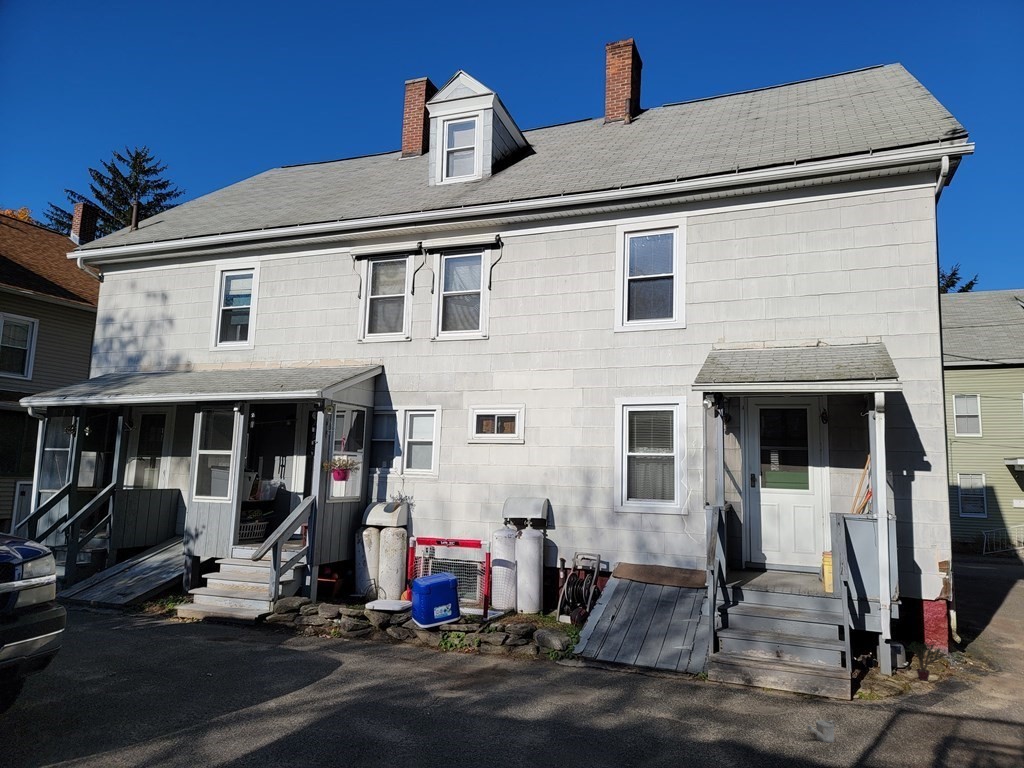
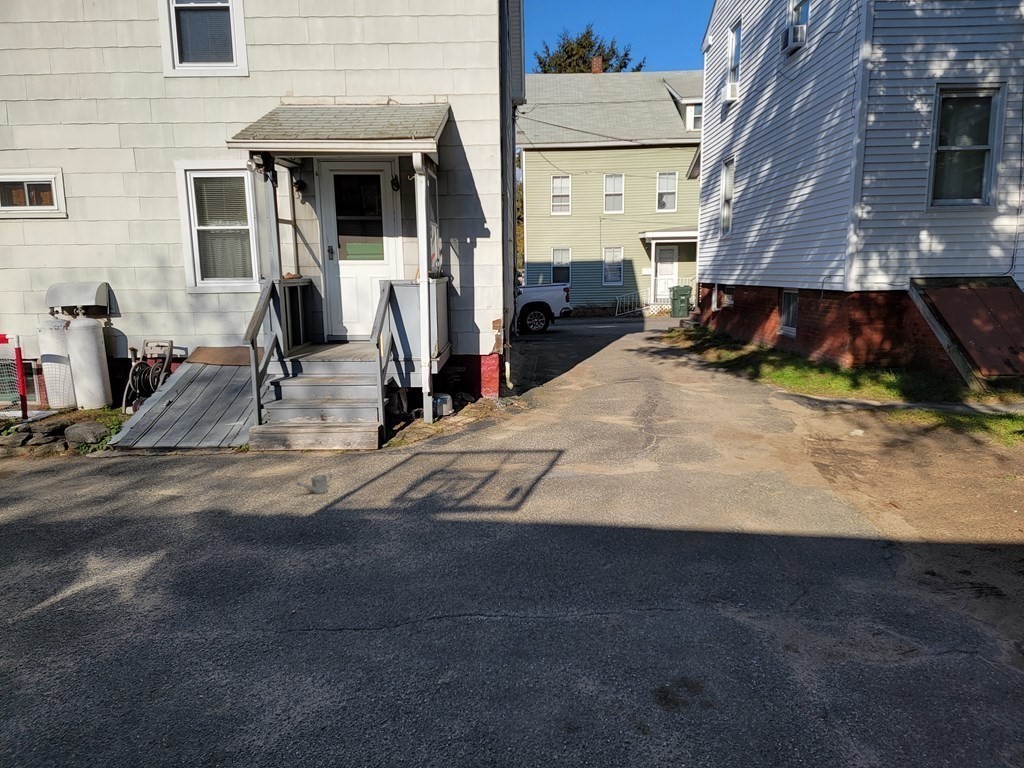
potted plant: present [907,642,945,681] -> none [448,392,484,427]

